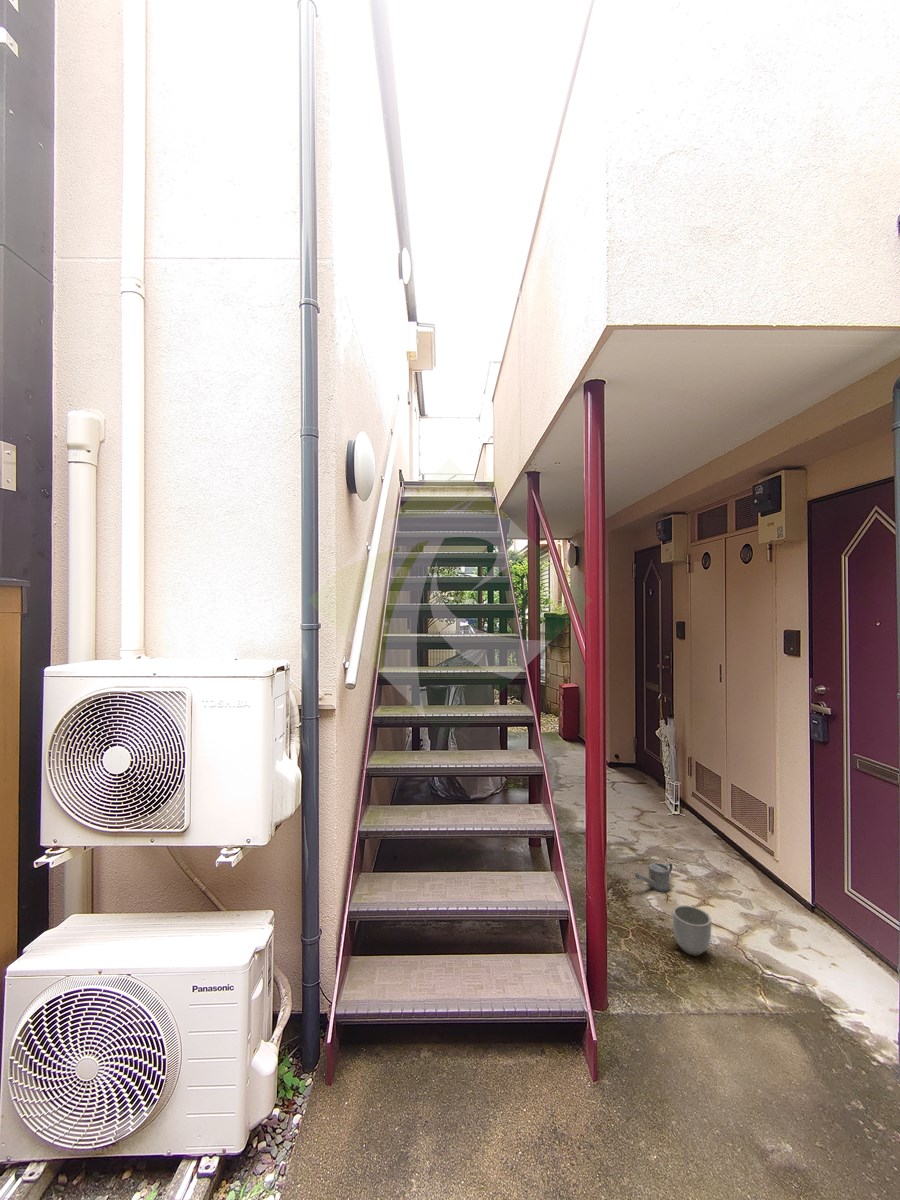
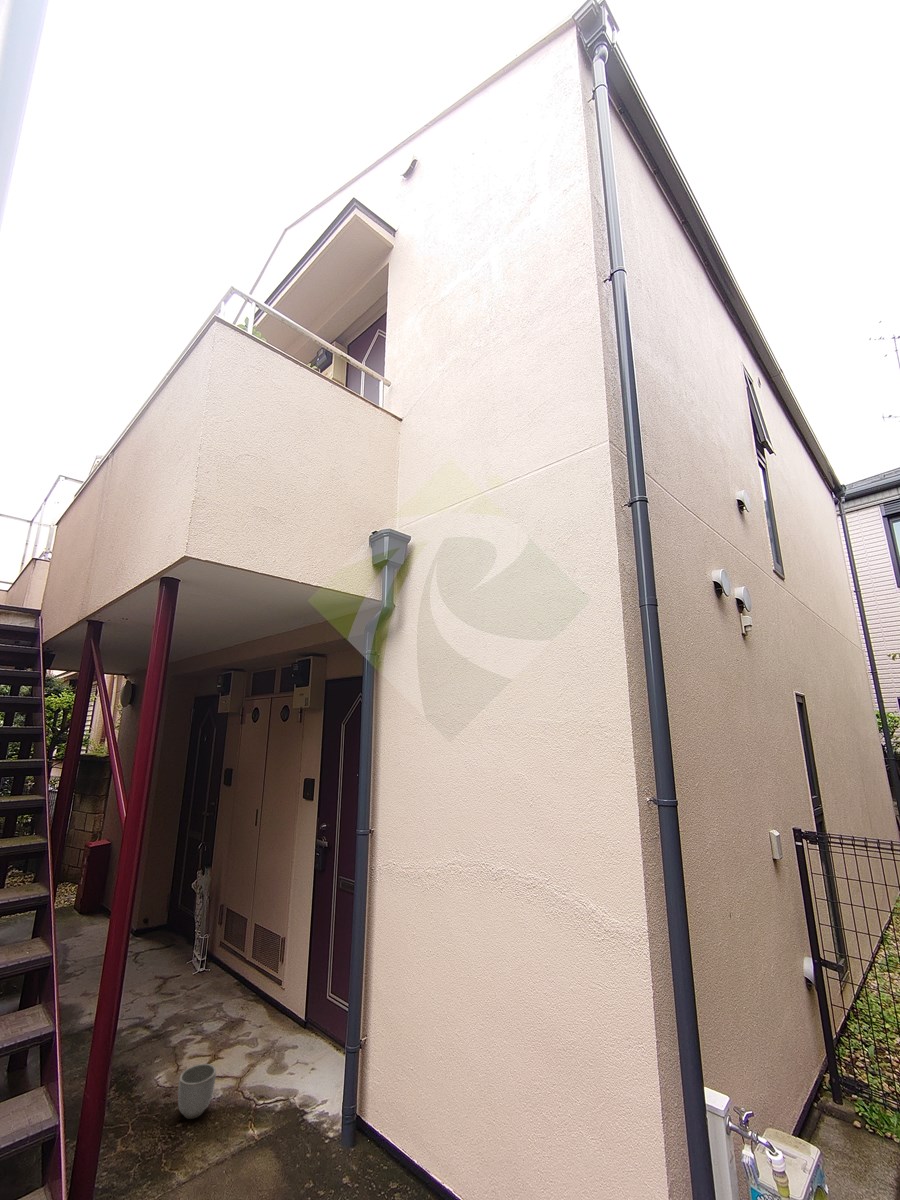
watering can: present [635,862,672,892] -> none [146,1026,188,1064]

